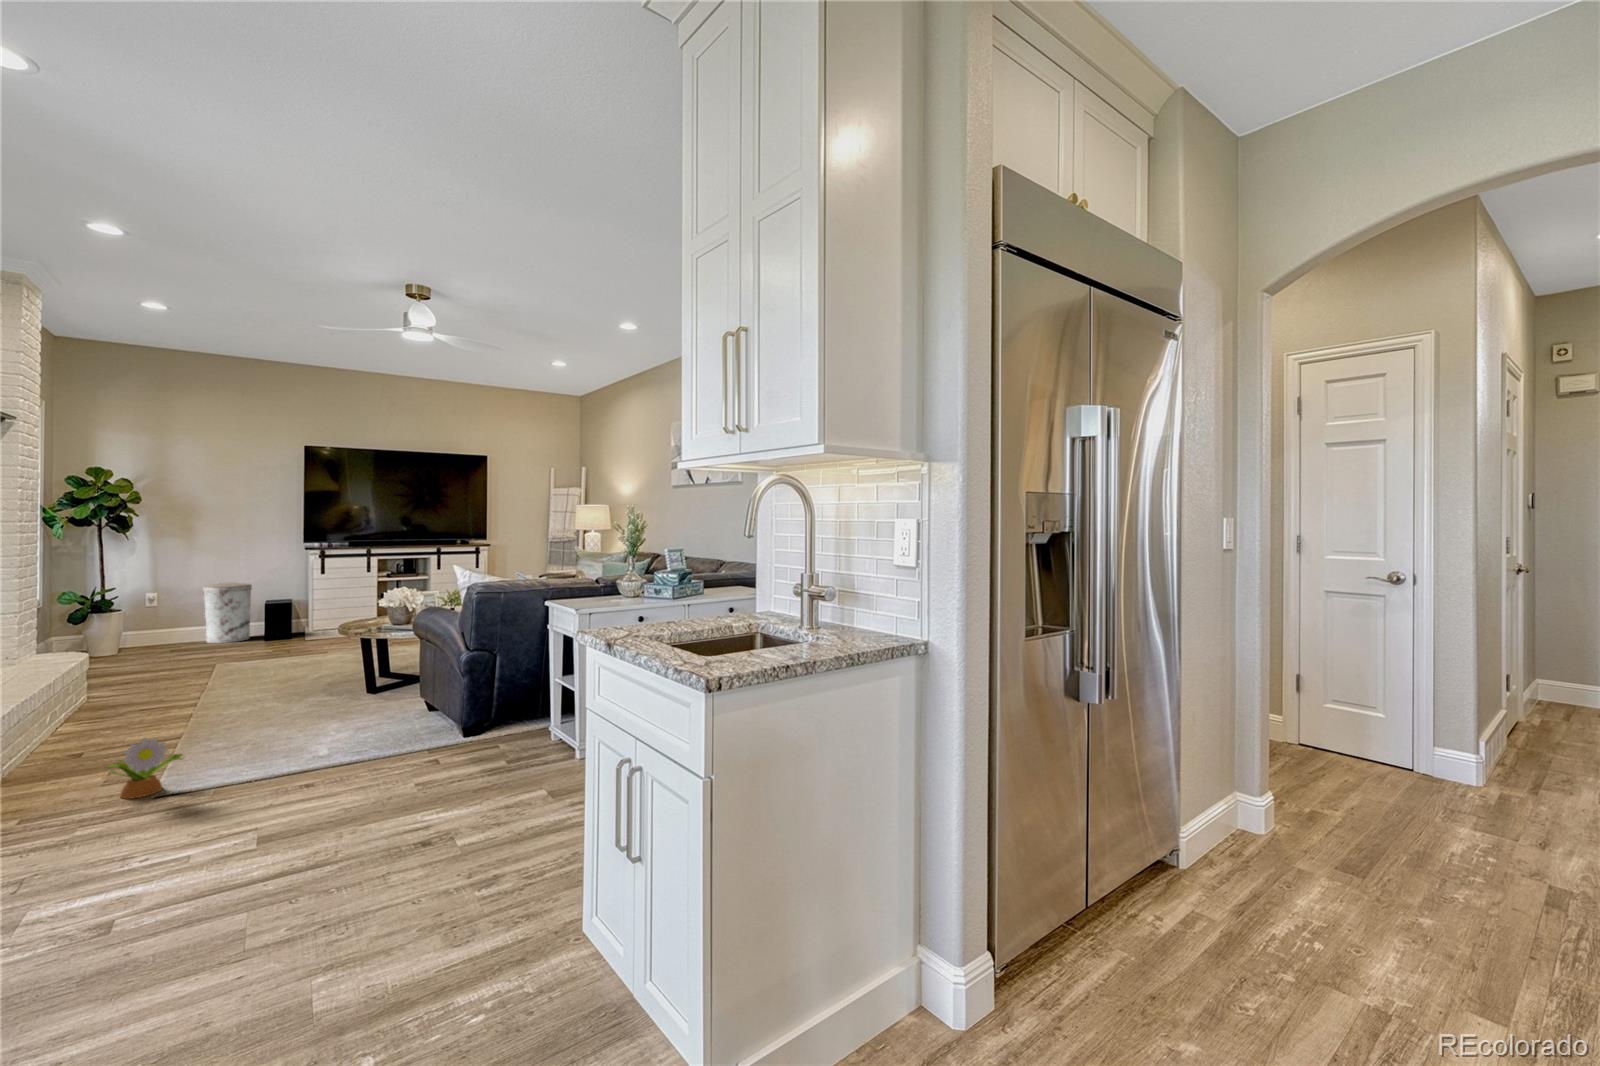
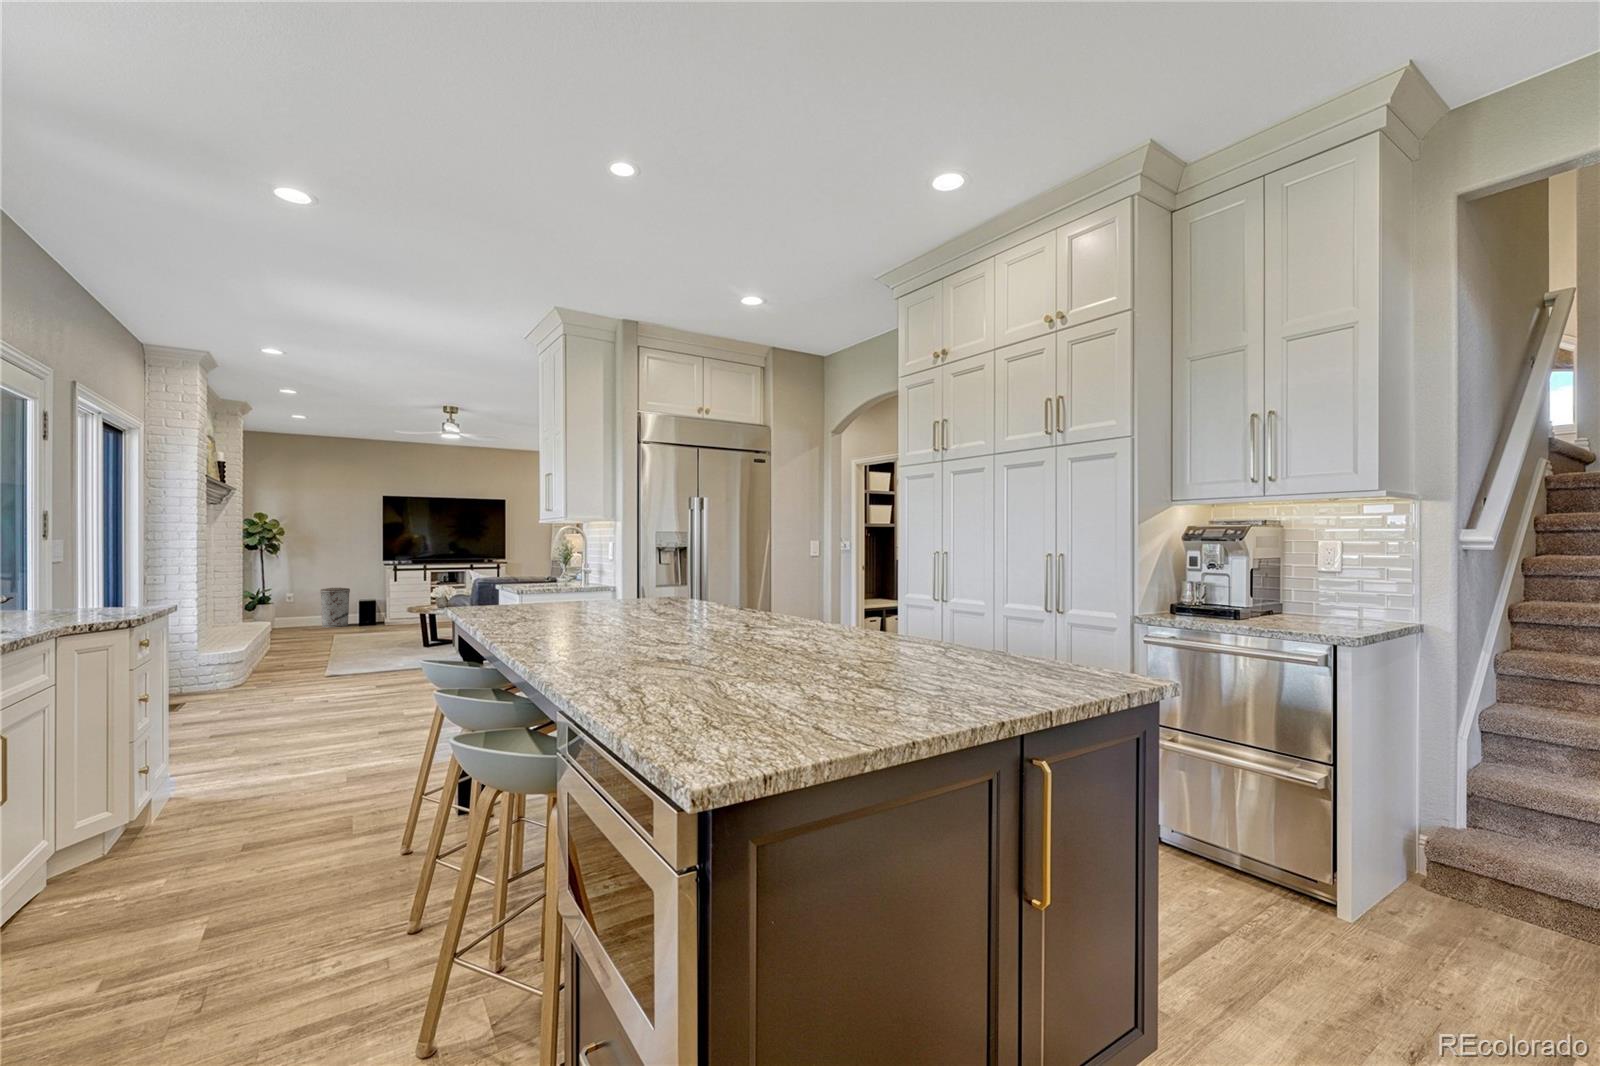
decorative plant: present [104,738,182,799] -> none [271,652,306,681]

